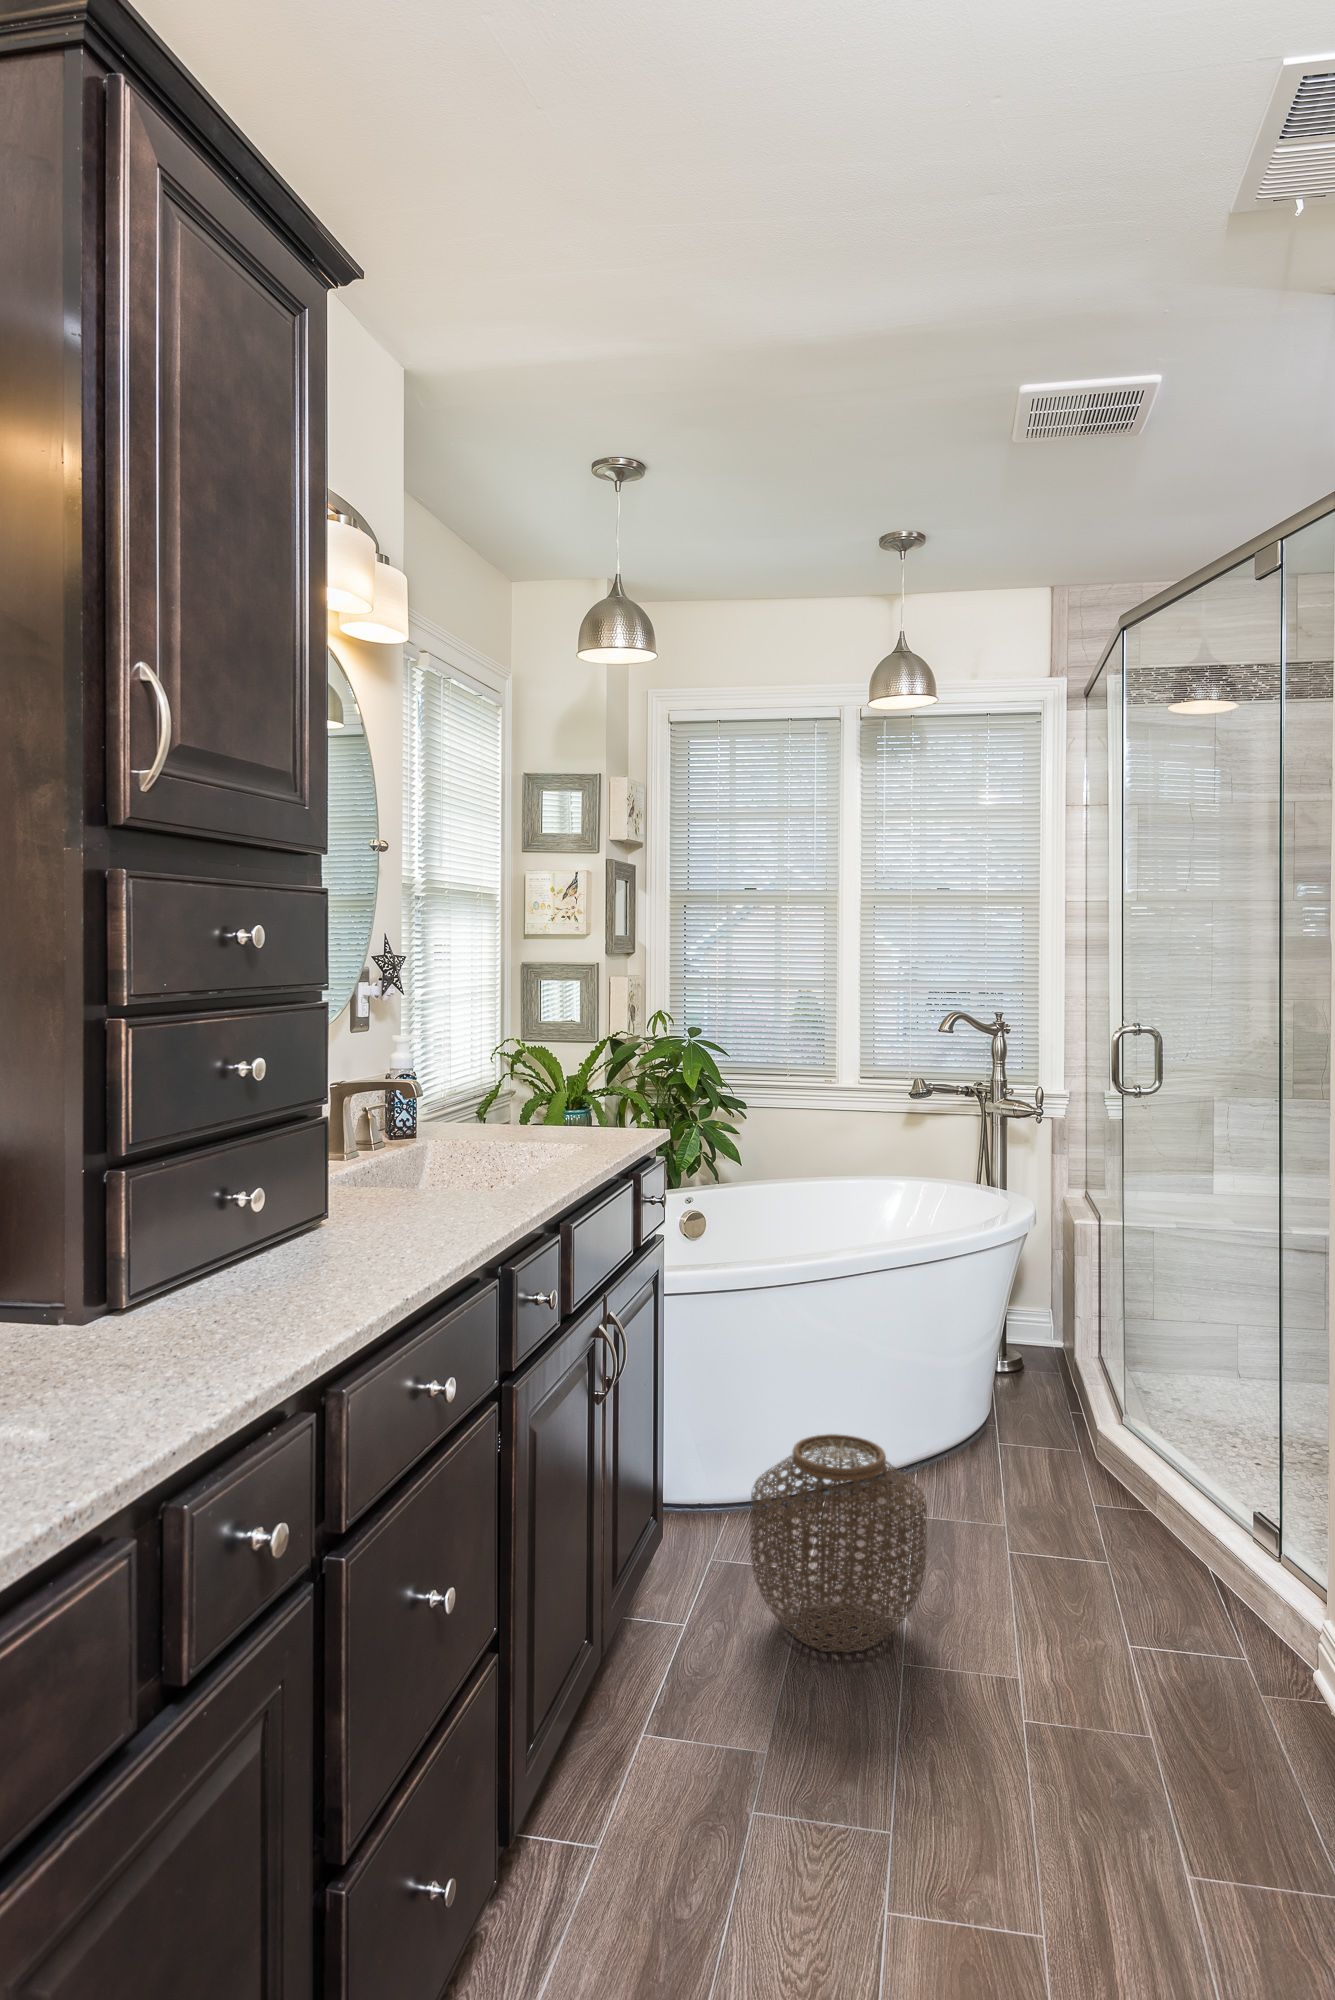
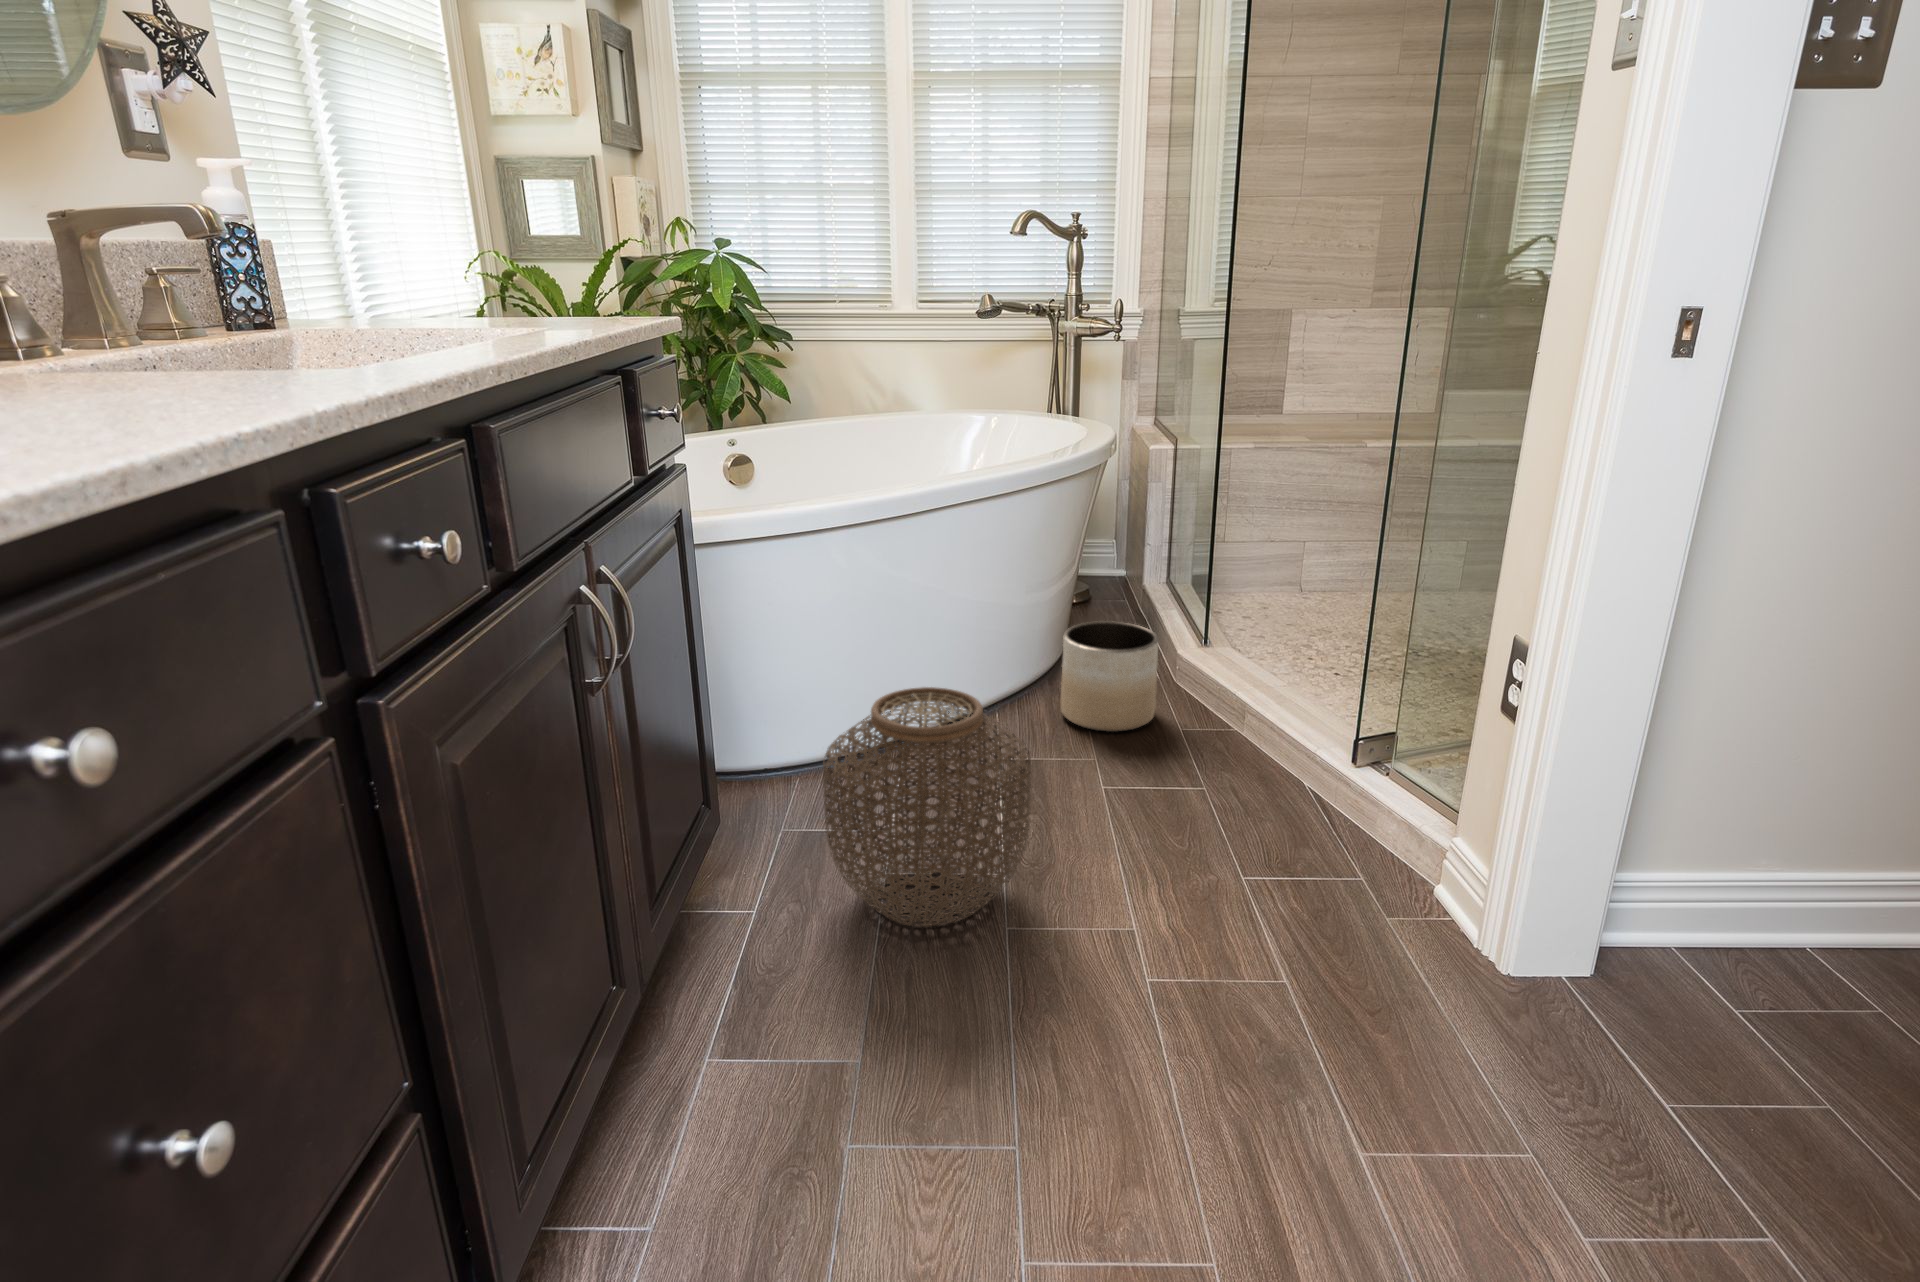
planter: none [977,1390,1069,1499] -> present [1061,621,1159,732]

